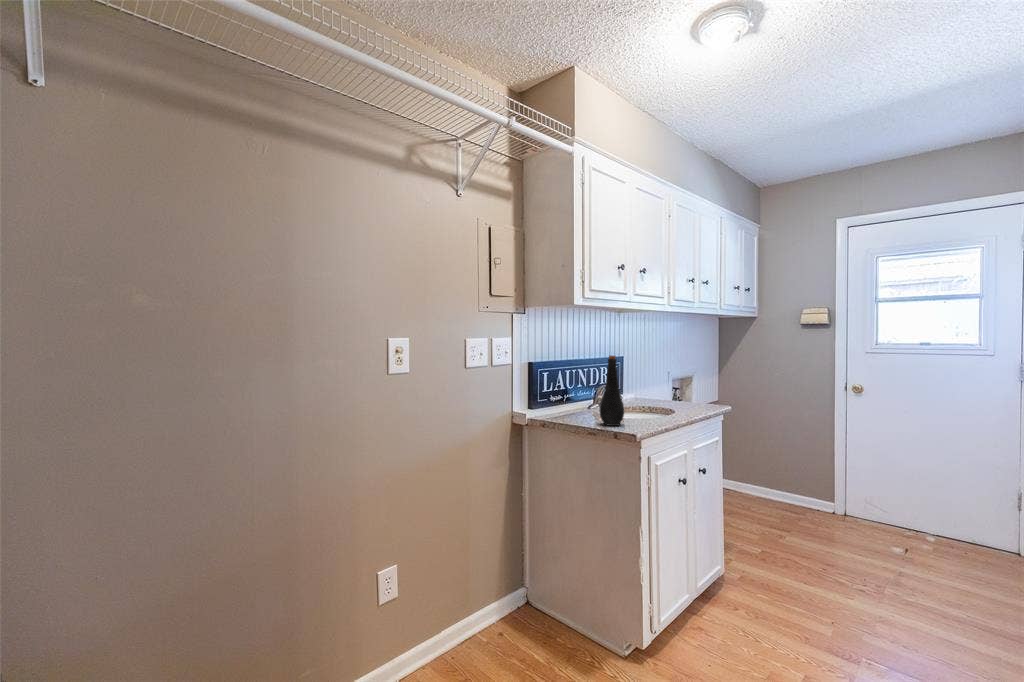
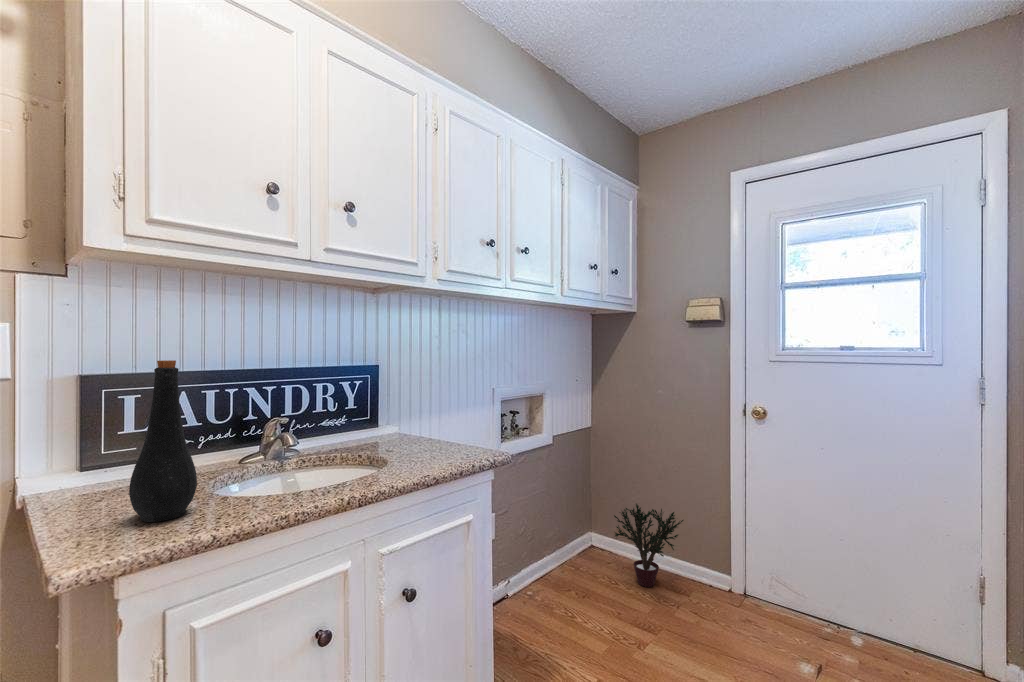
potted plant: none [746,452,799,509] -> present [614,504,683,587]

